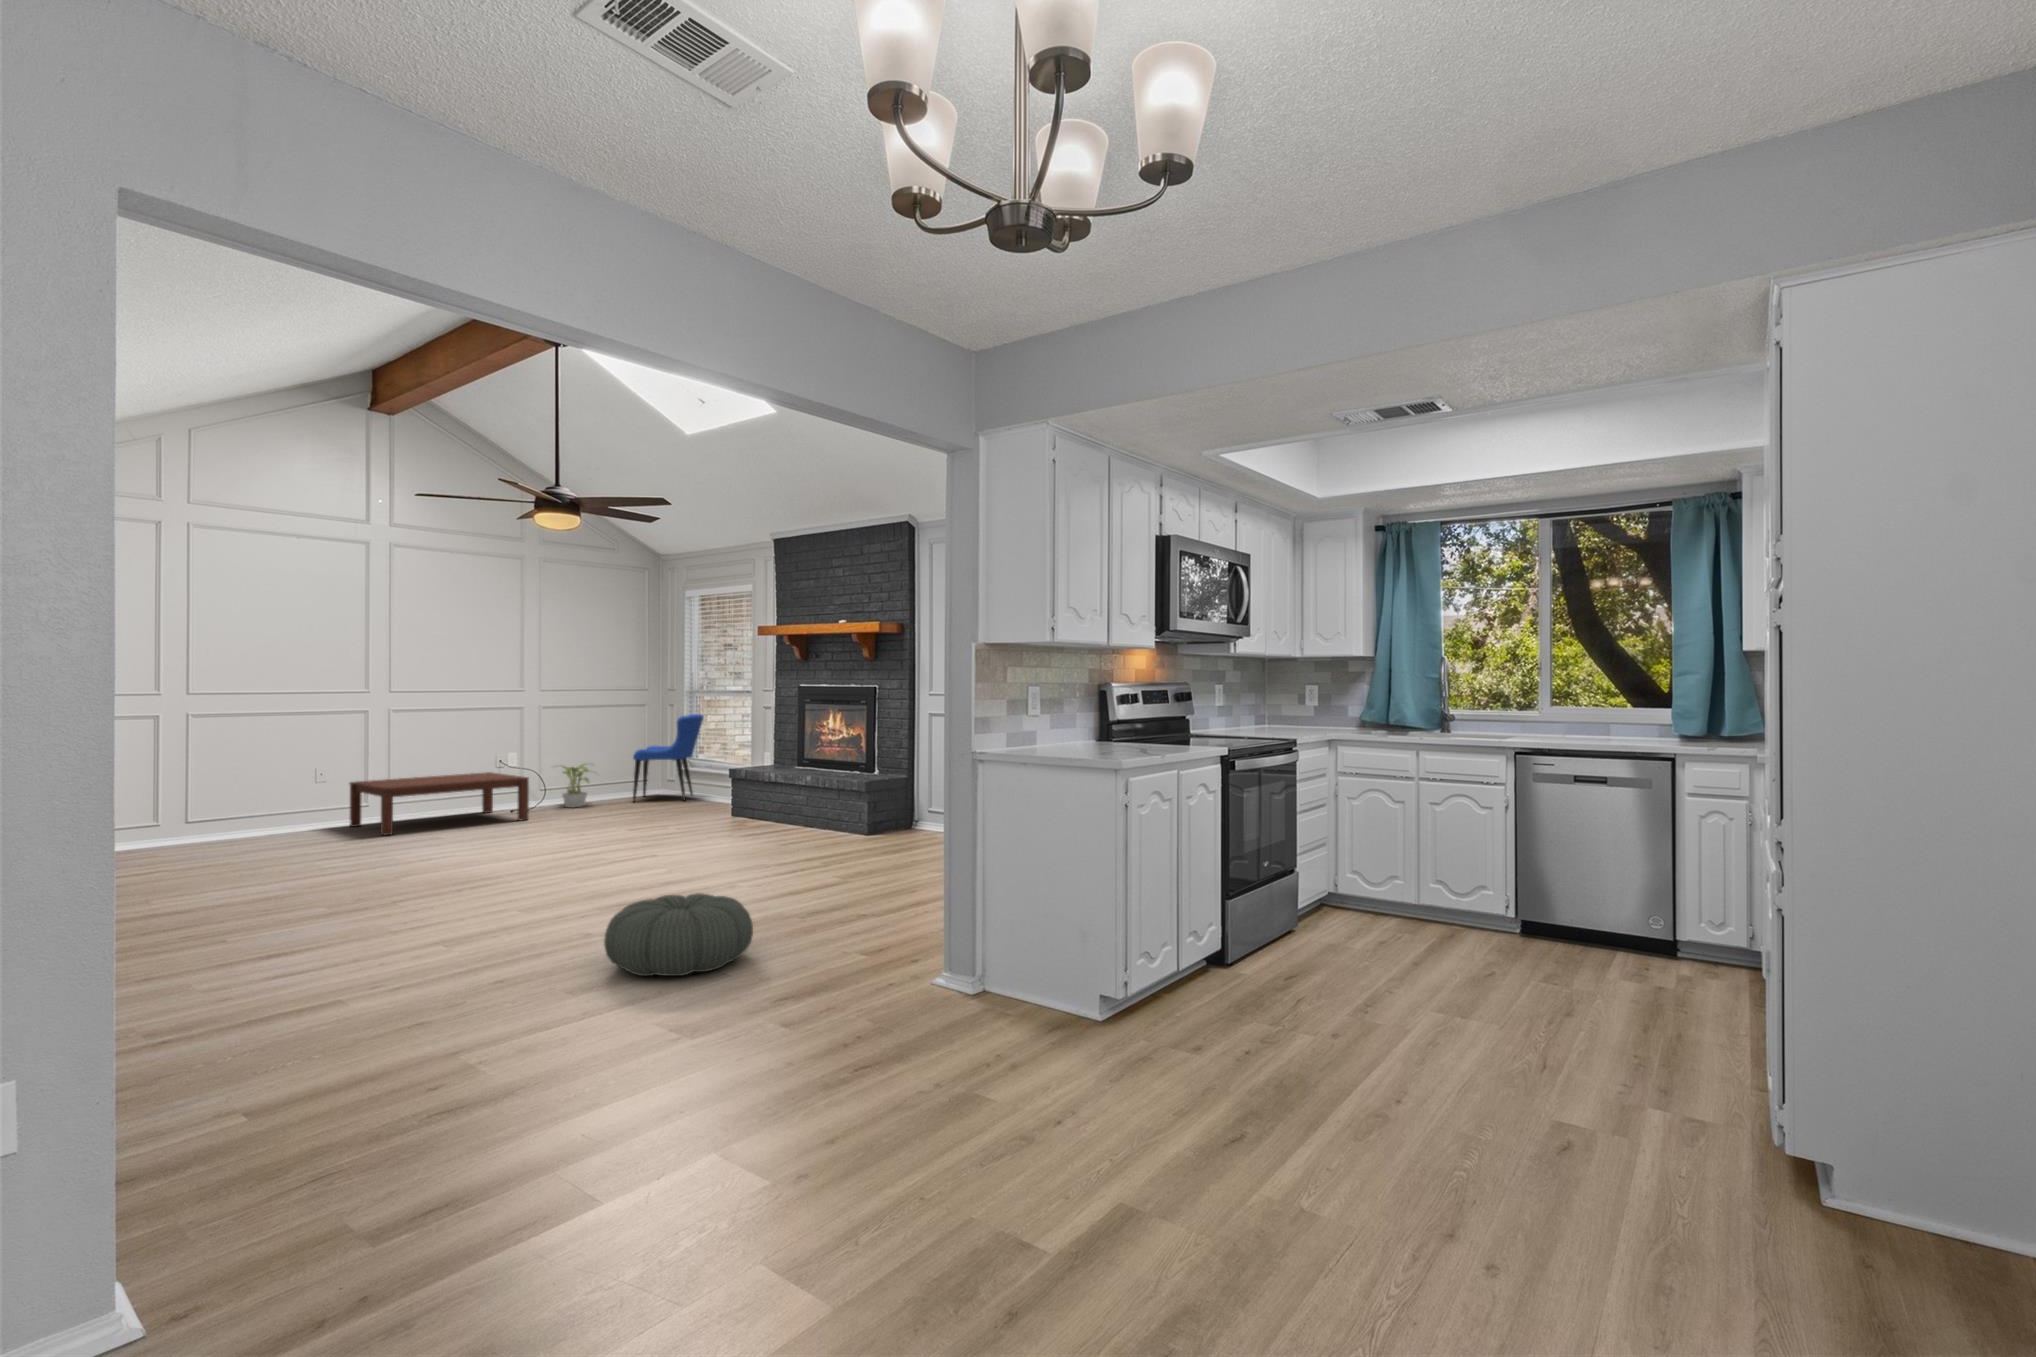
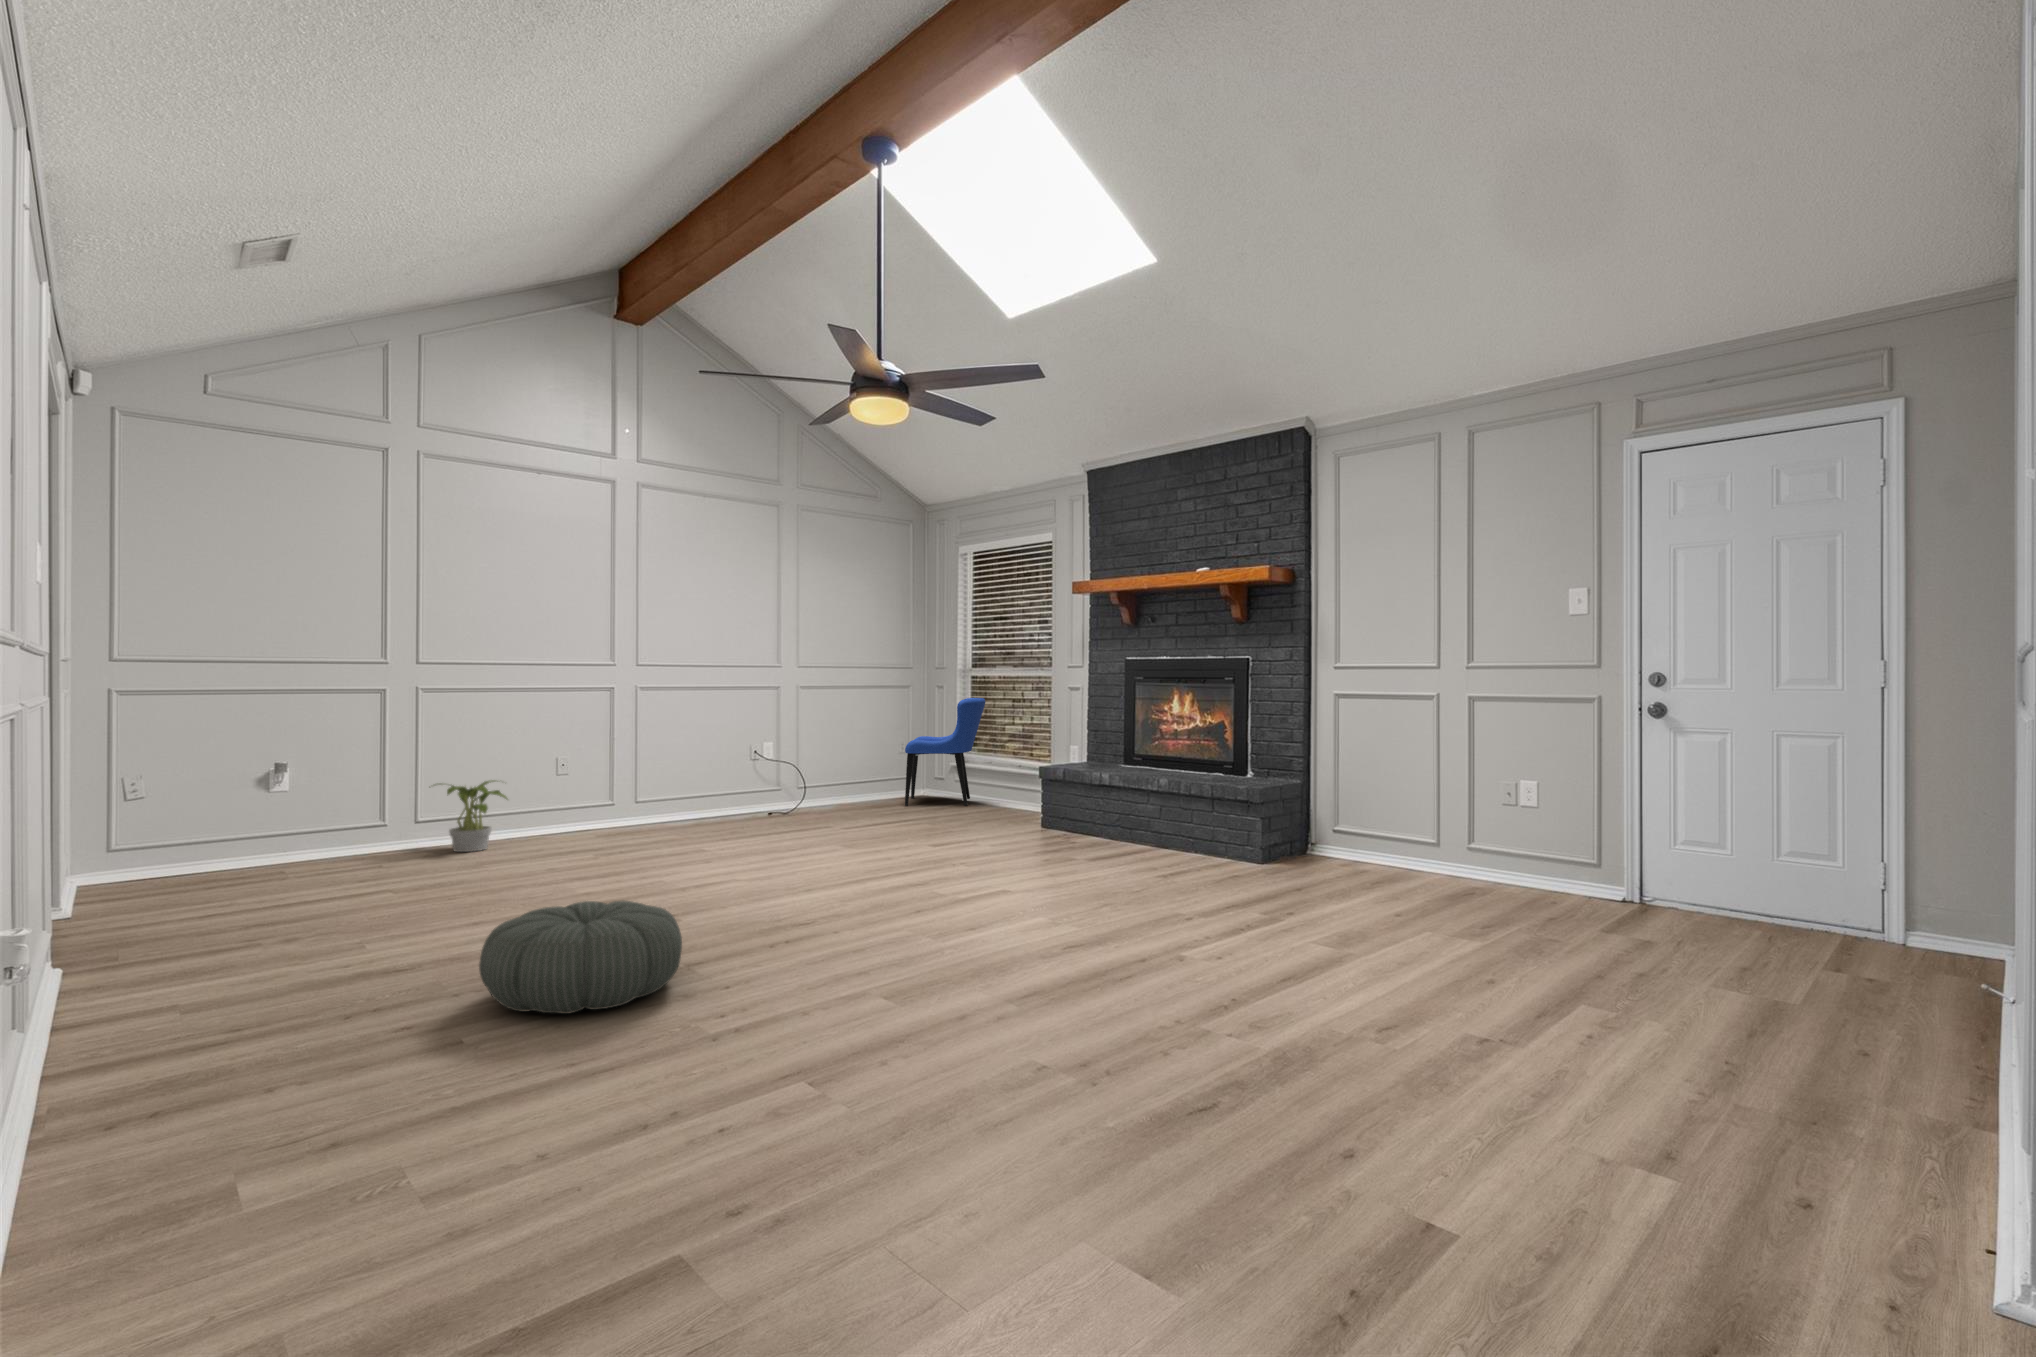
potted plant: present [562,764,589,807] -> present [447,780,507,852]
coffee table: present [350,772,529,836] -> none [592,765,796,843]
pouf: present [604,893,753,976] -> present [479,900,682,1014]

